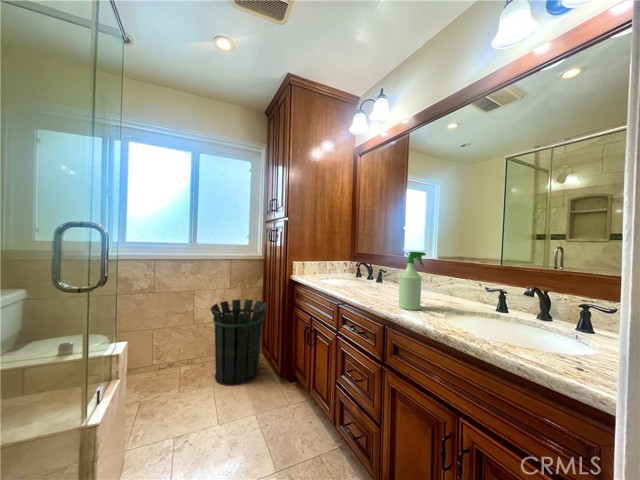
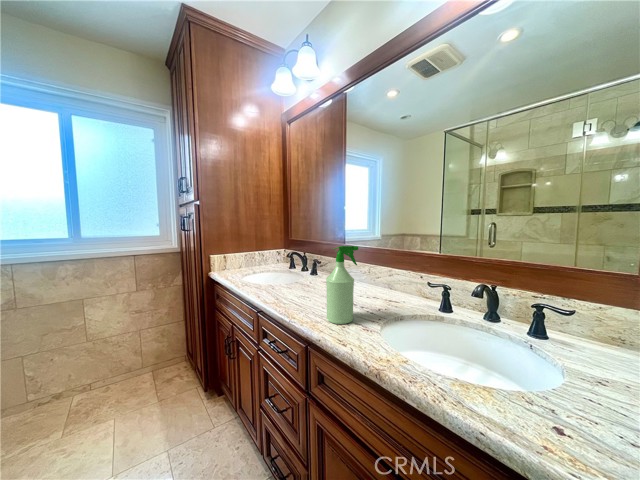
waste bin: present [210,299,267,386] -> none [99,302,187,416]

